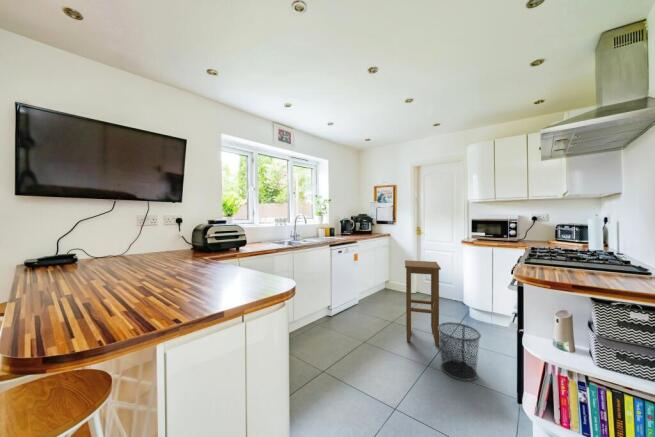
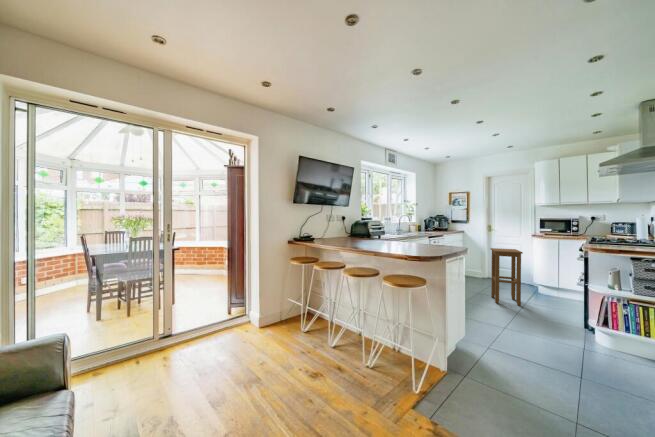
waste bin: present [438,322,481,381] -> none [524,287,557,321]

